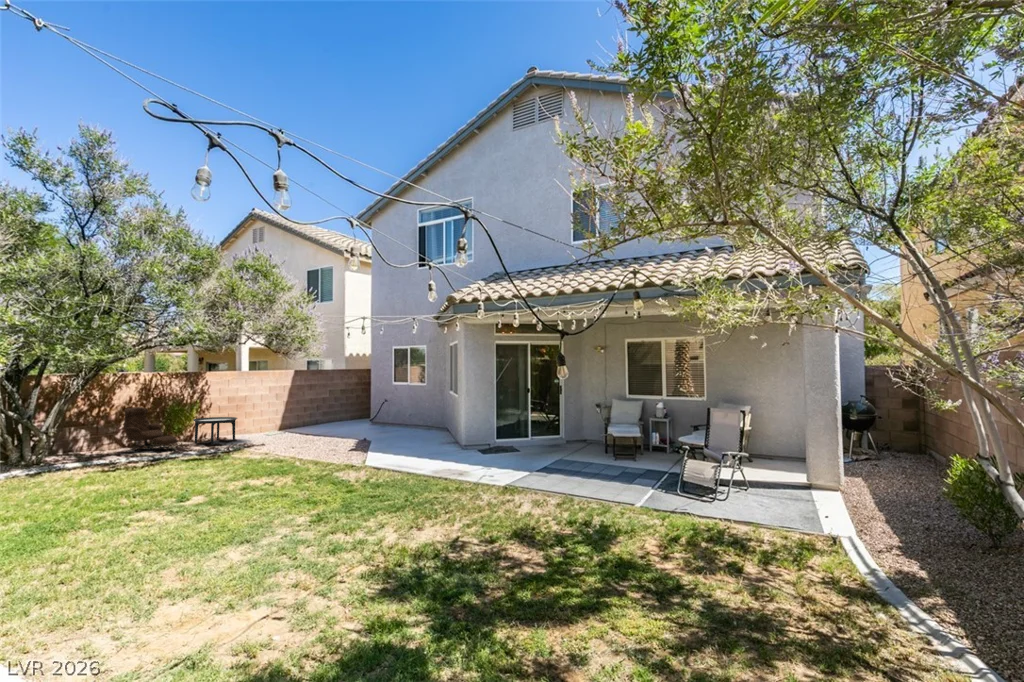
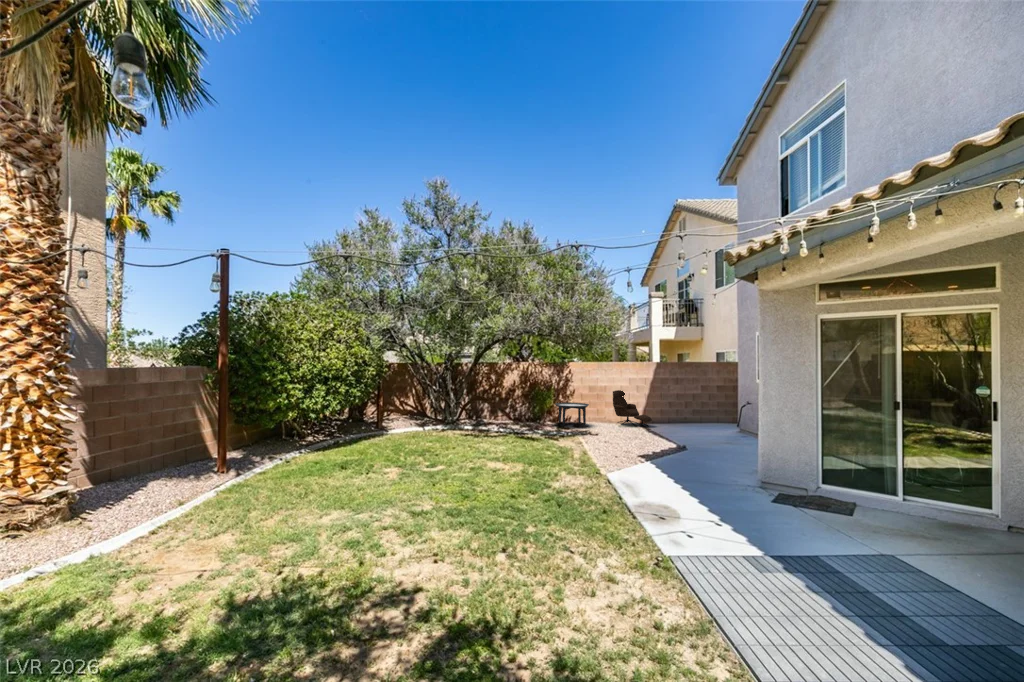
lounge chair: present [124,407,178,451] -> present [613,390,652,427]

